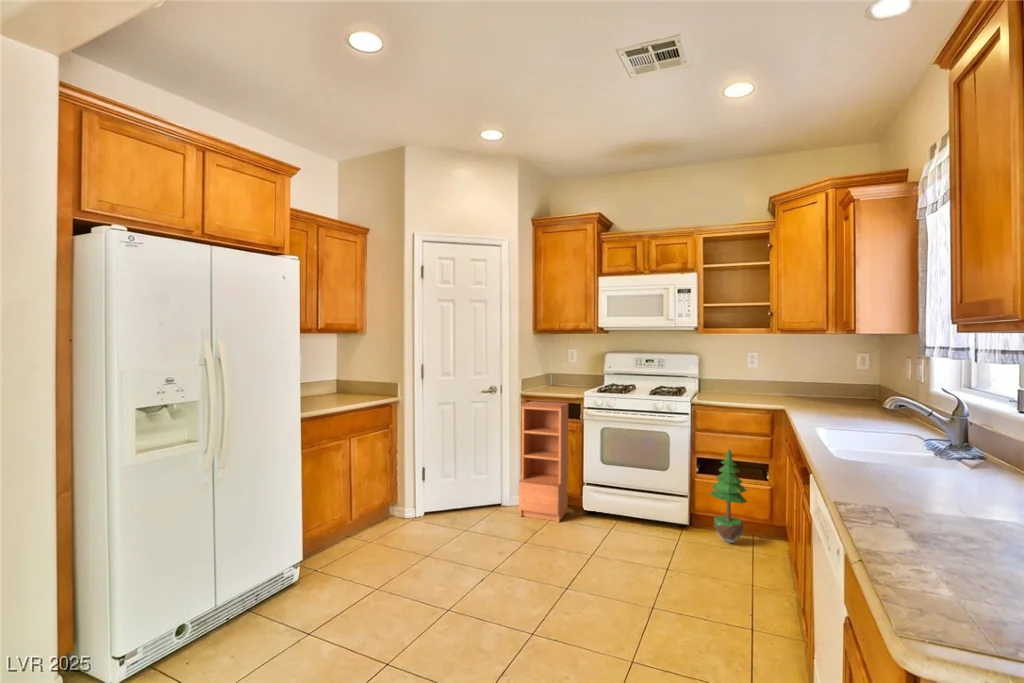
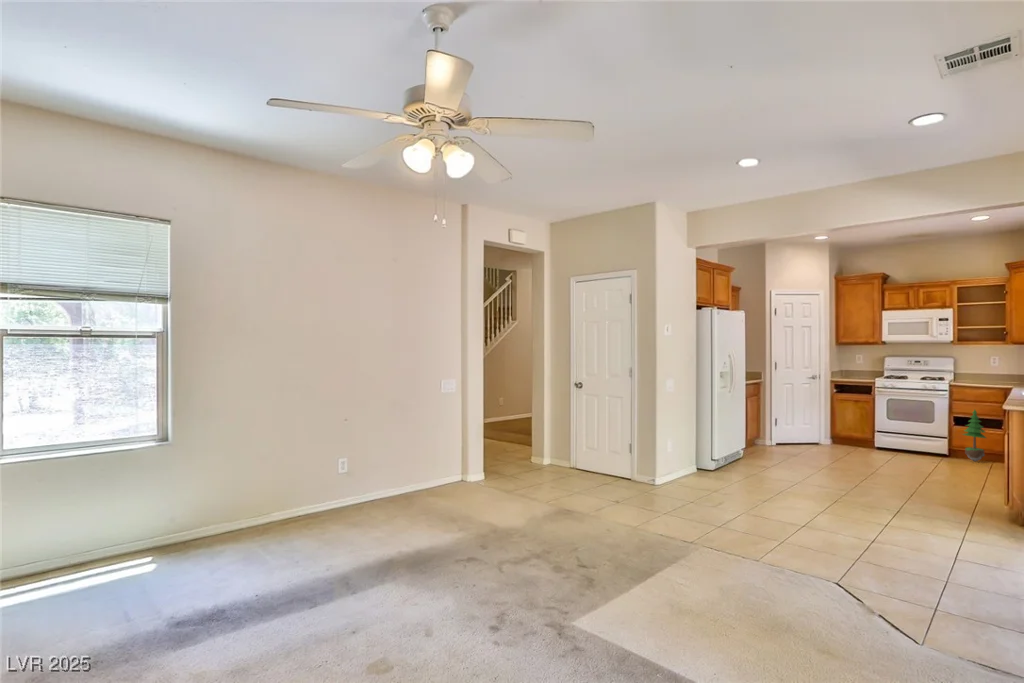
bookcase: present [519,401,568,522] -> none [834,384,864,450]

